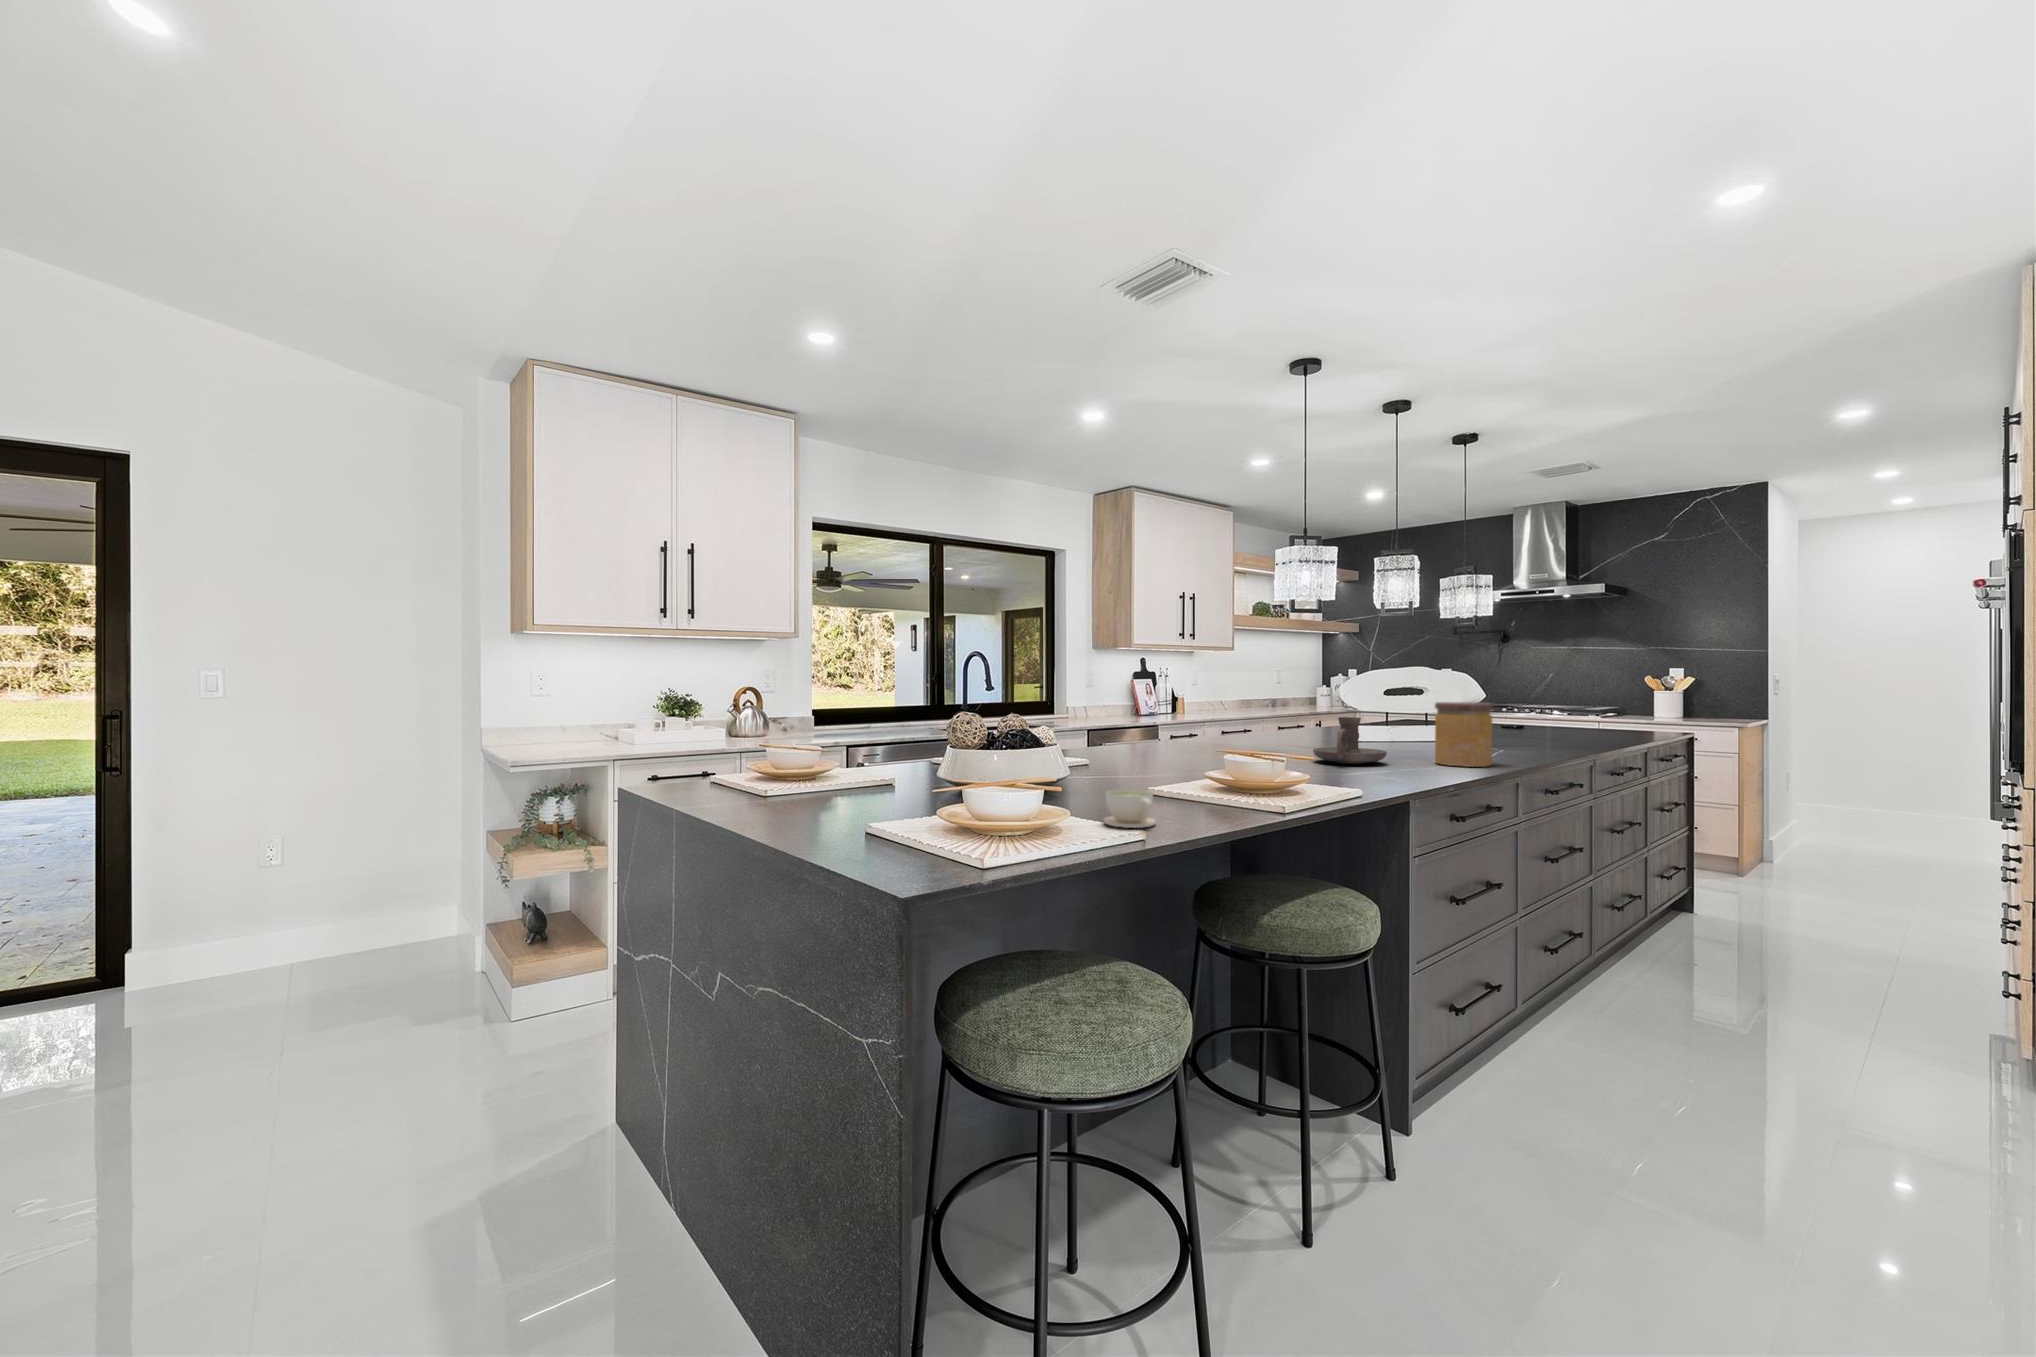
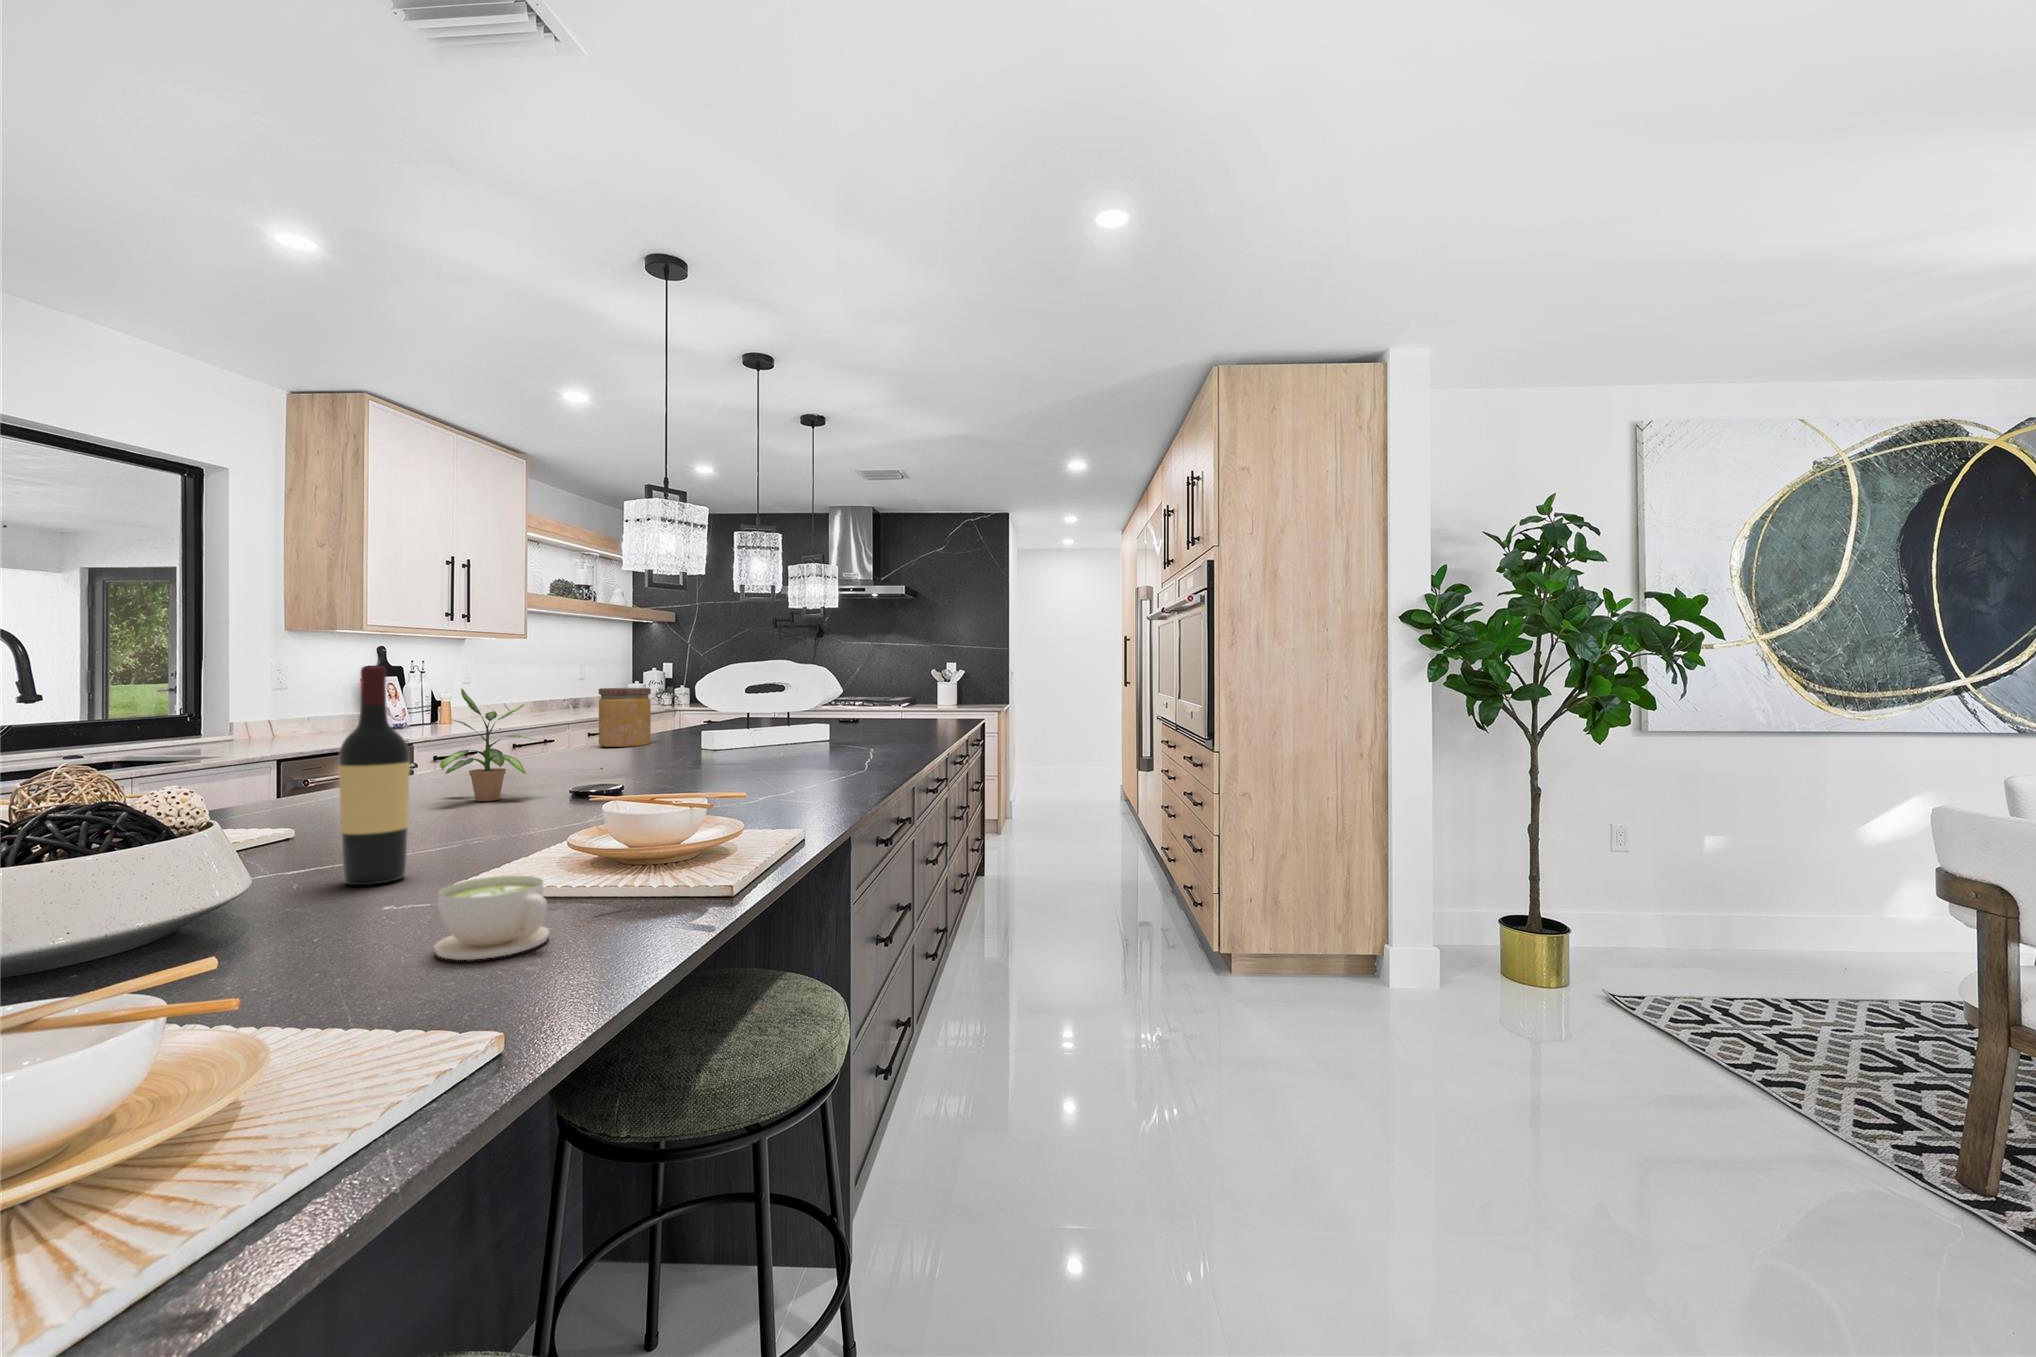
wine bottle: none [1081,676,1112,794] -> present [339,666,410,885]
potted plant: none [1145,688,1205,762] -> present [440,689,534,801]
jar: present [1435,702,1493,767] -> present [599,688,651,747]
candle holder: present [1313,717,1387,764] -> none [696,720,786,779]

